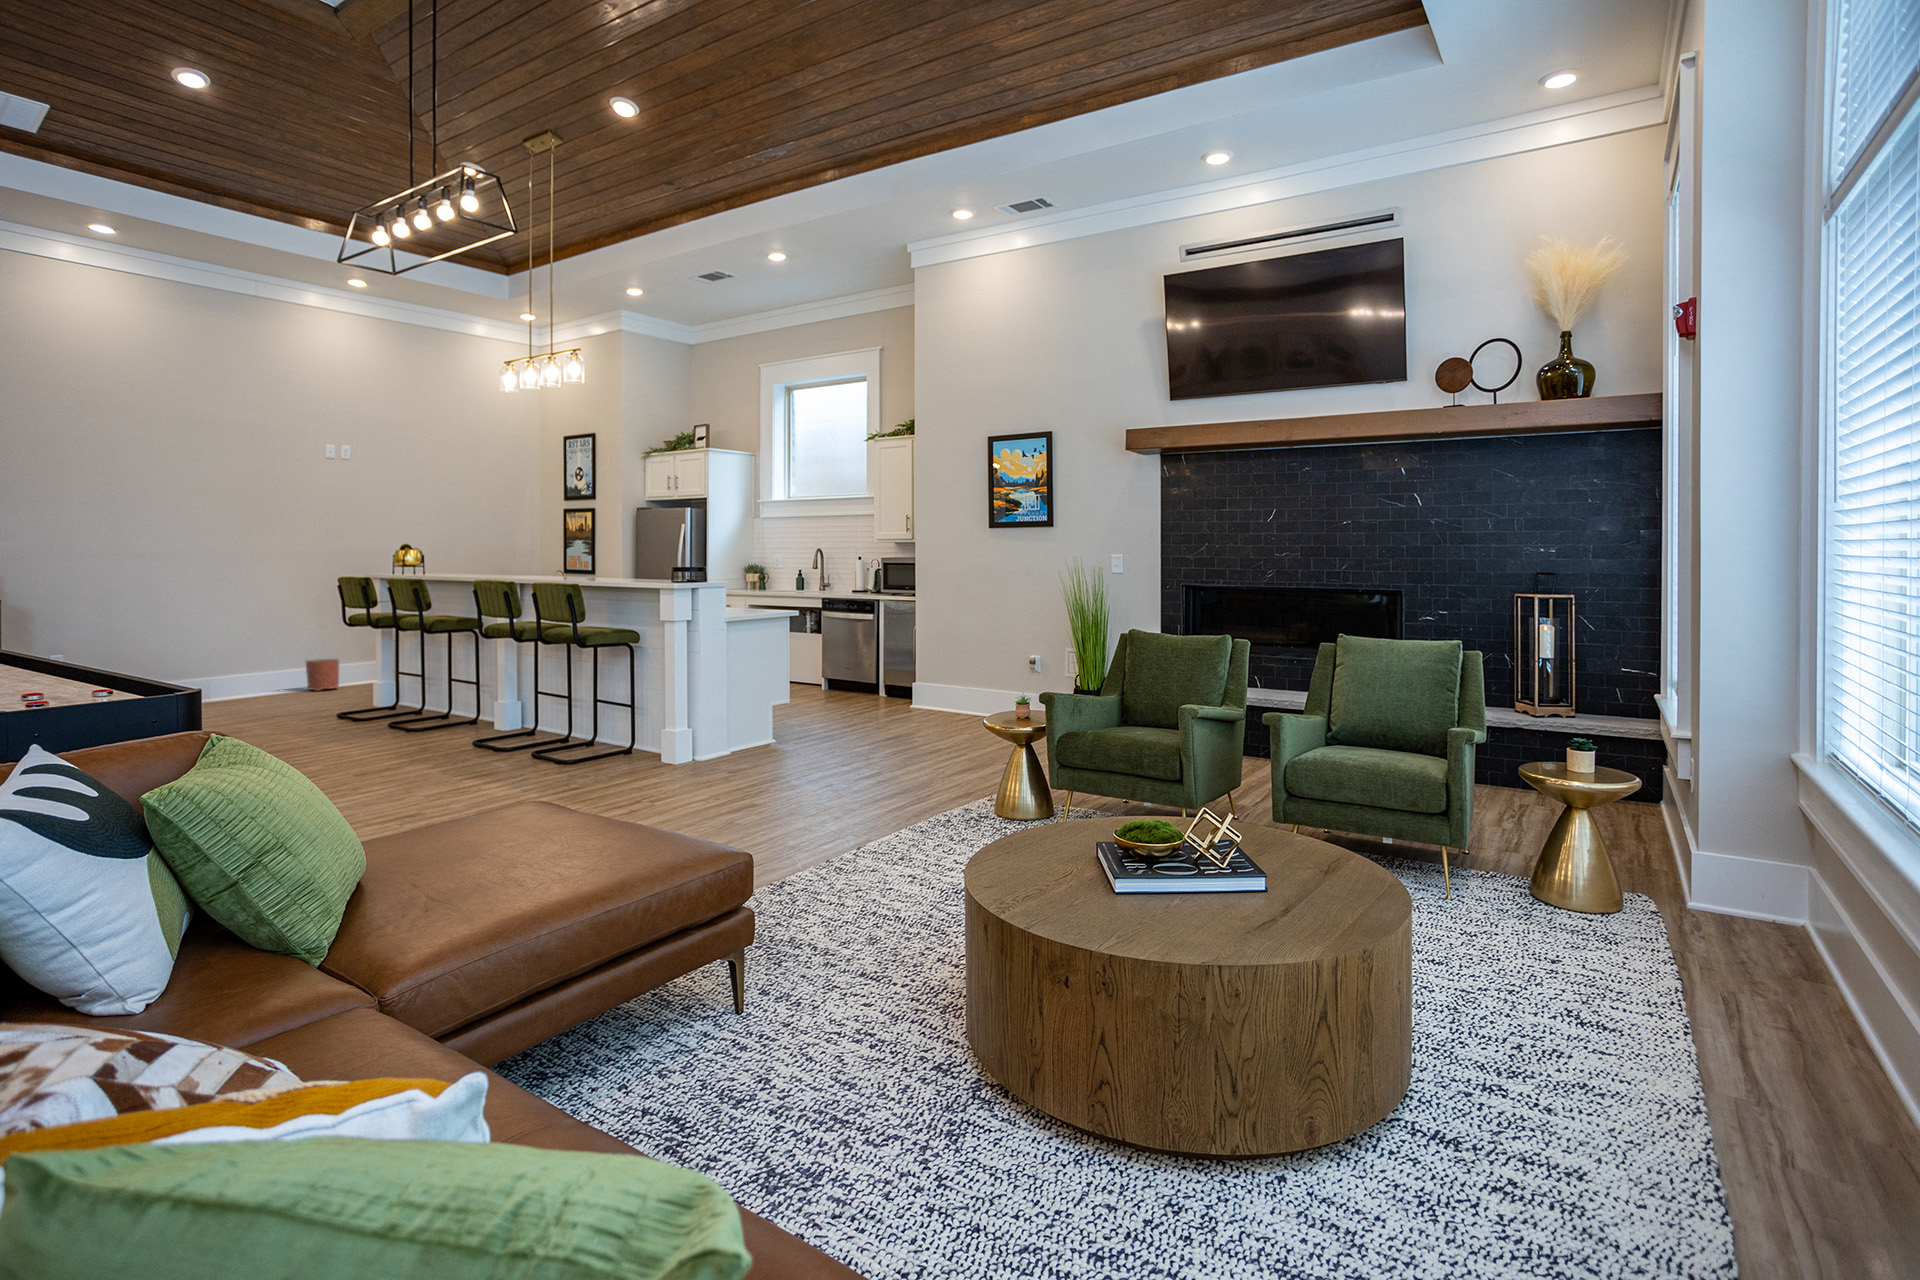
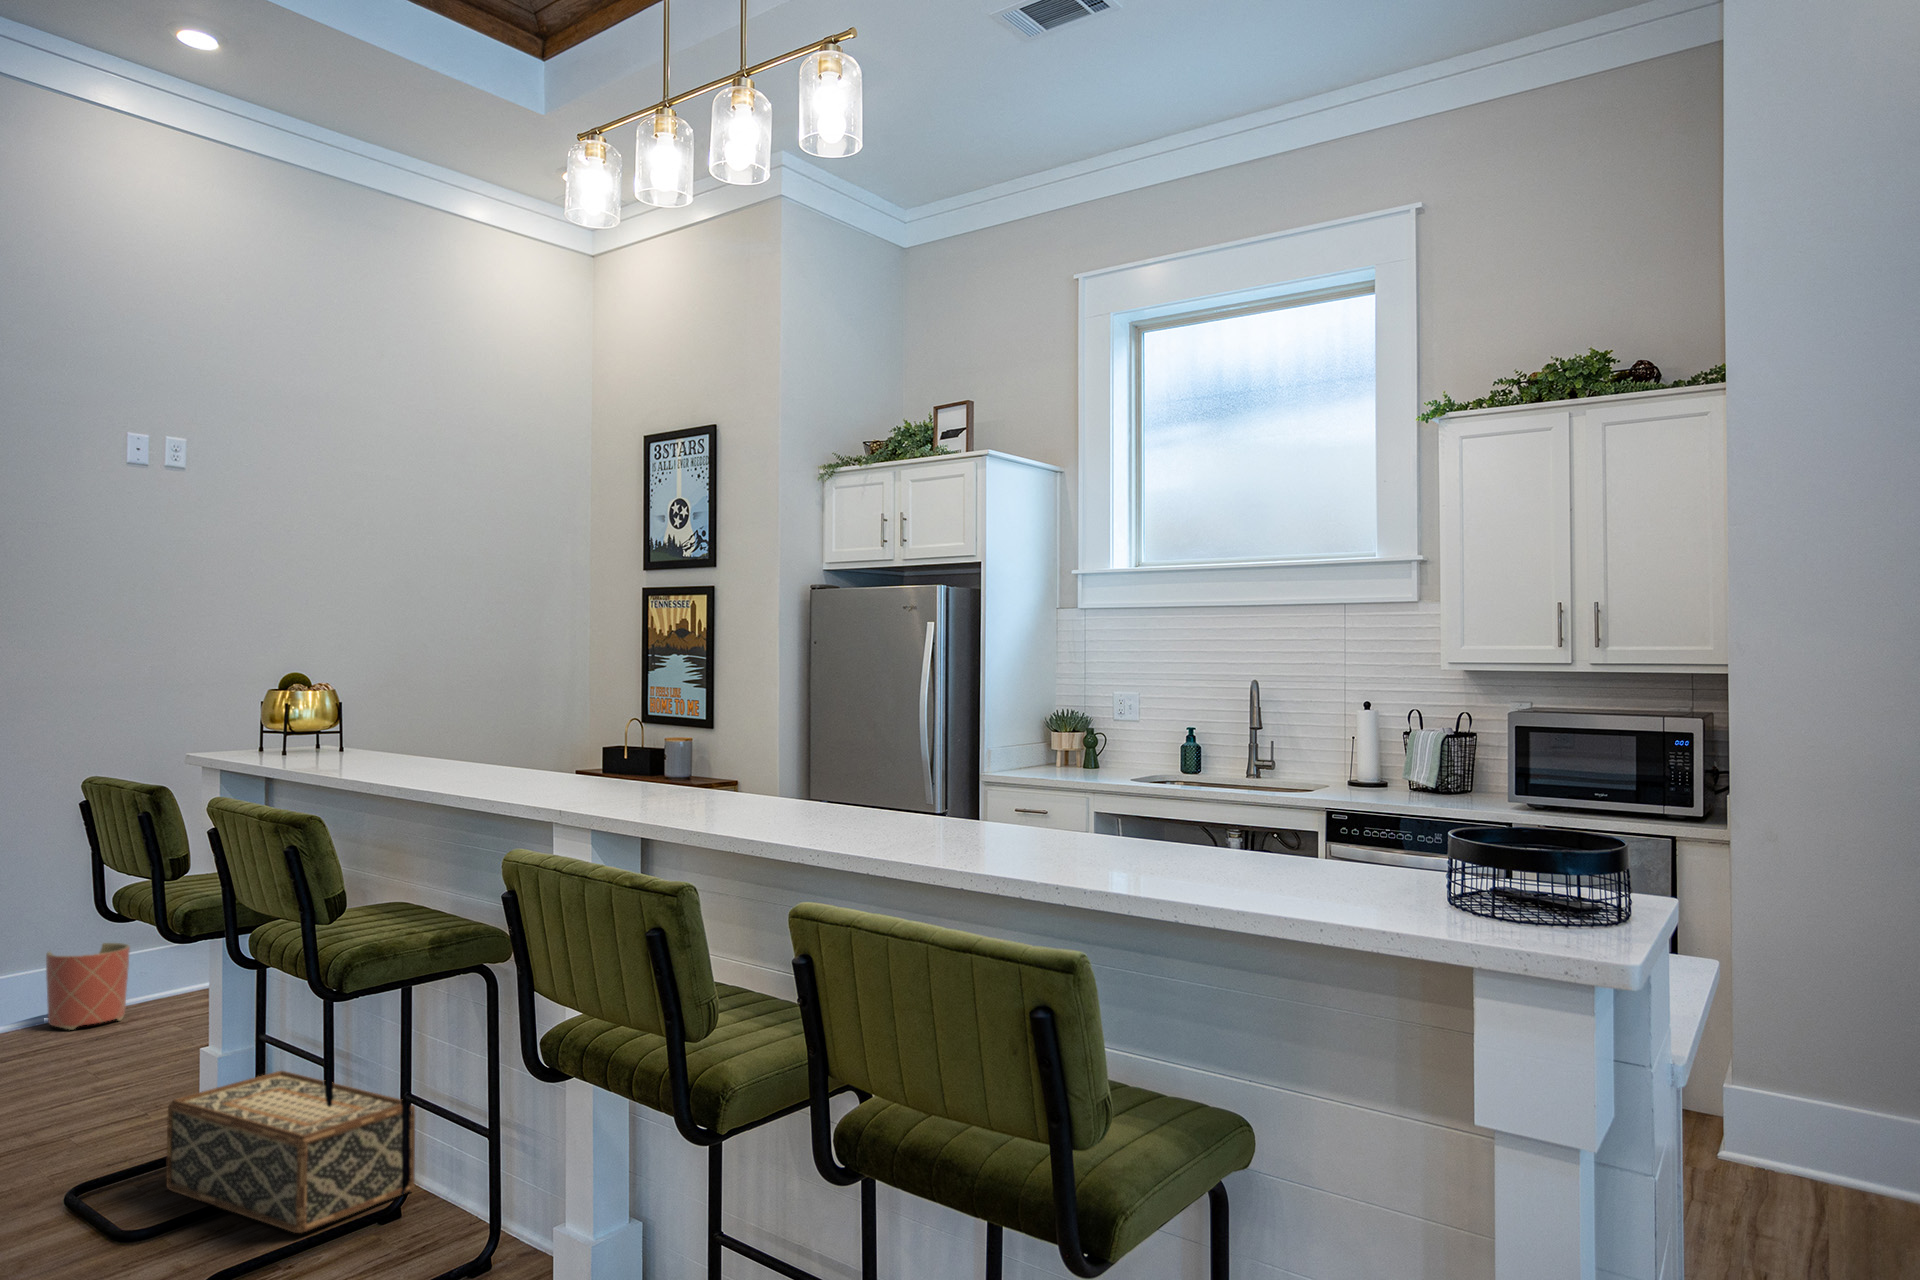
woven basket: none [372,684,458,722] -> present [166,1071,415,1233]

